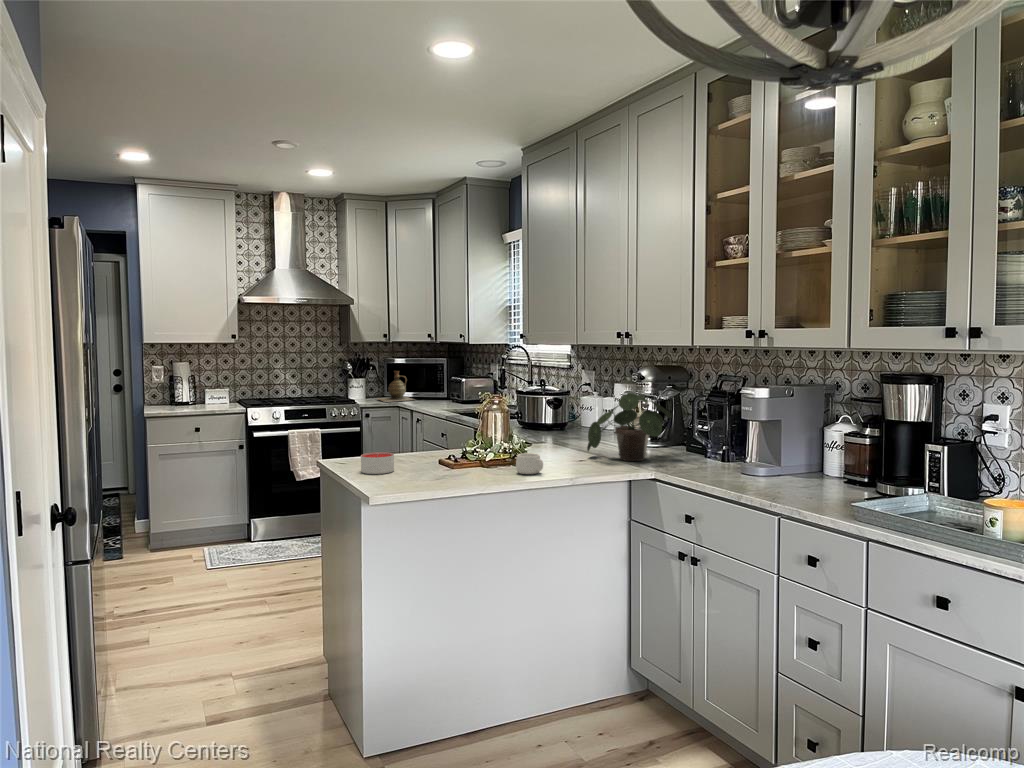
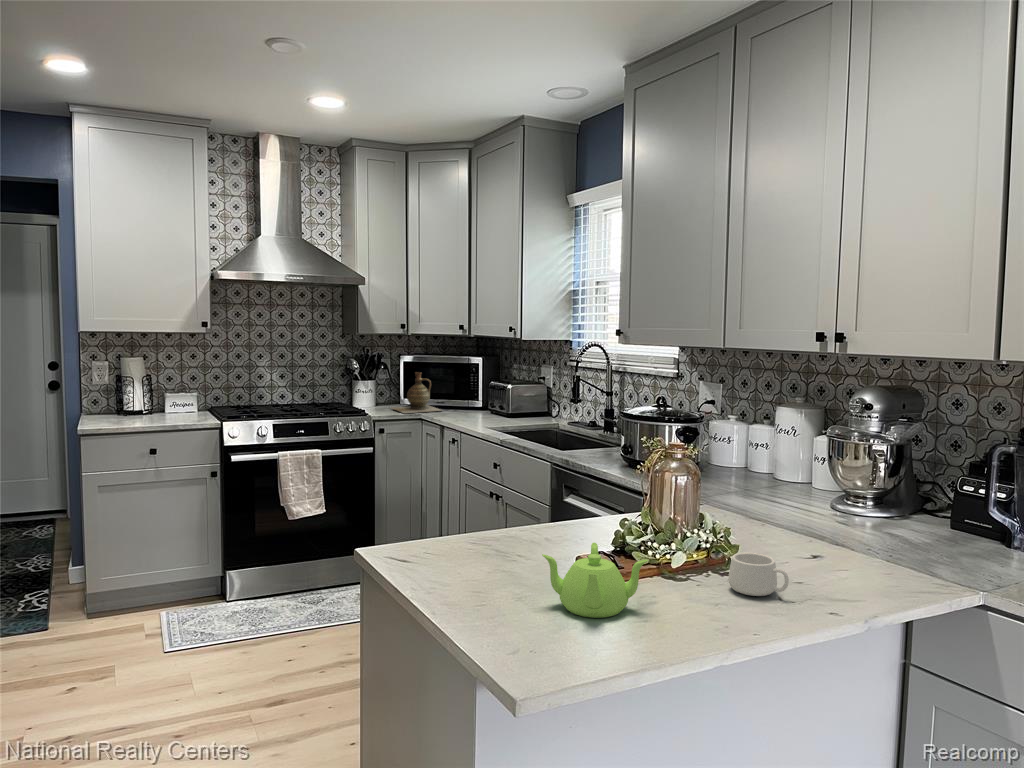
potted plant: present [587,393,672,461] -> none [806,436,963,556]
teapot: none [407,447,462,481] -> present [542,543,648,618]
candle: present [361,452,394,474] -> none [444,544,503,591]

